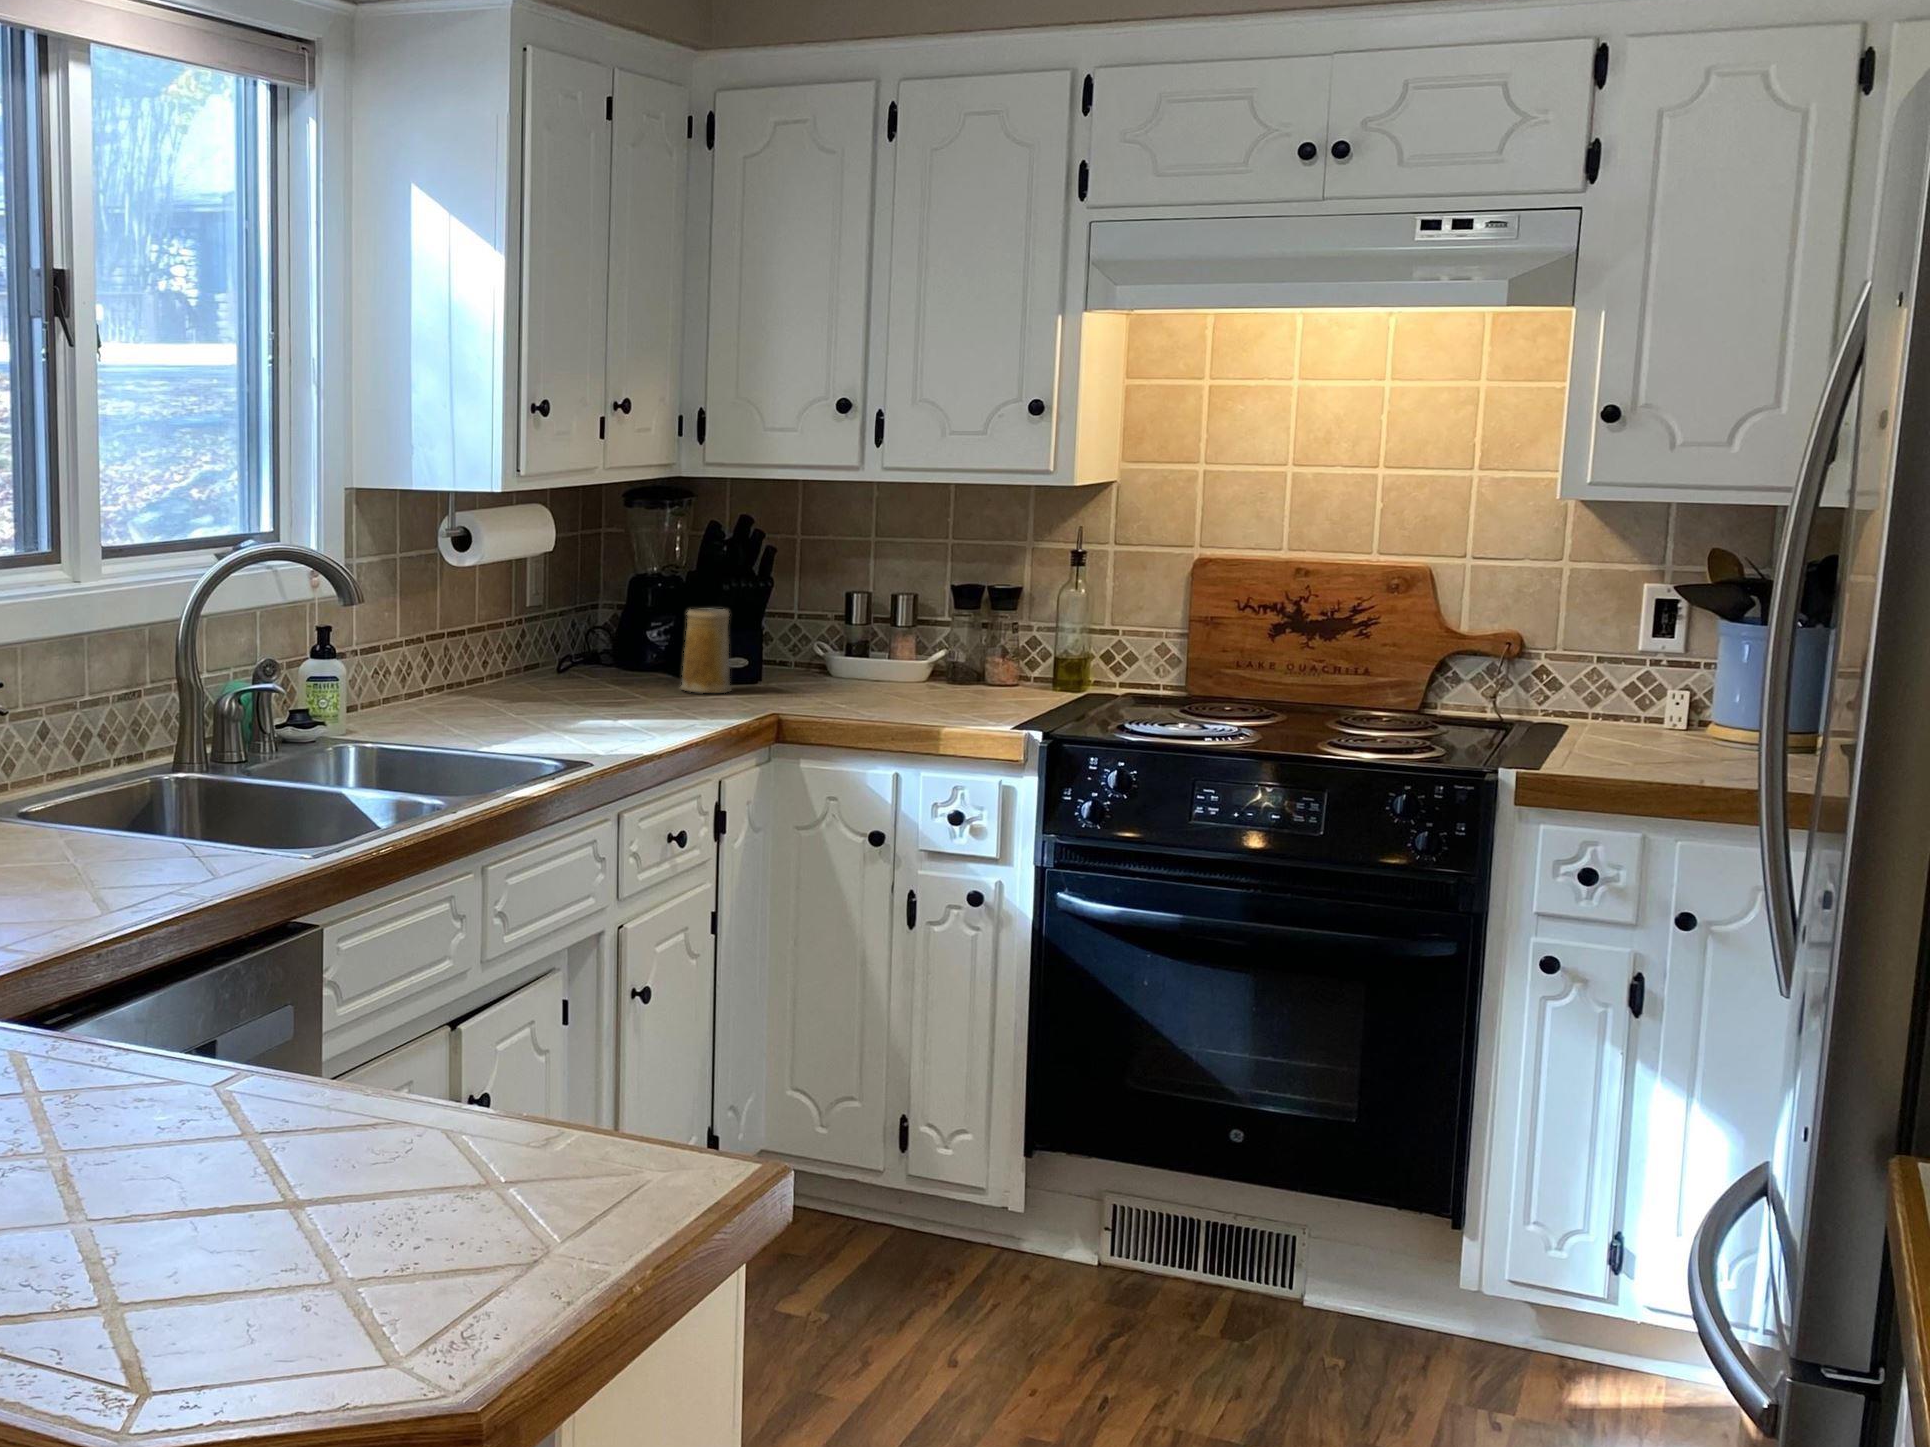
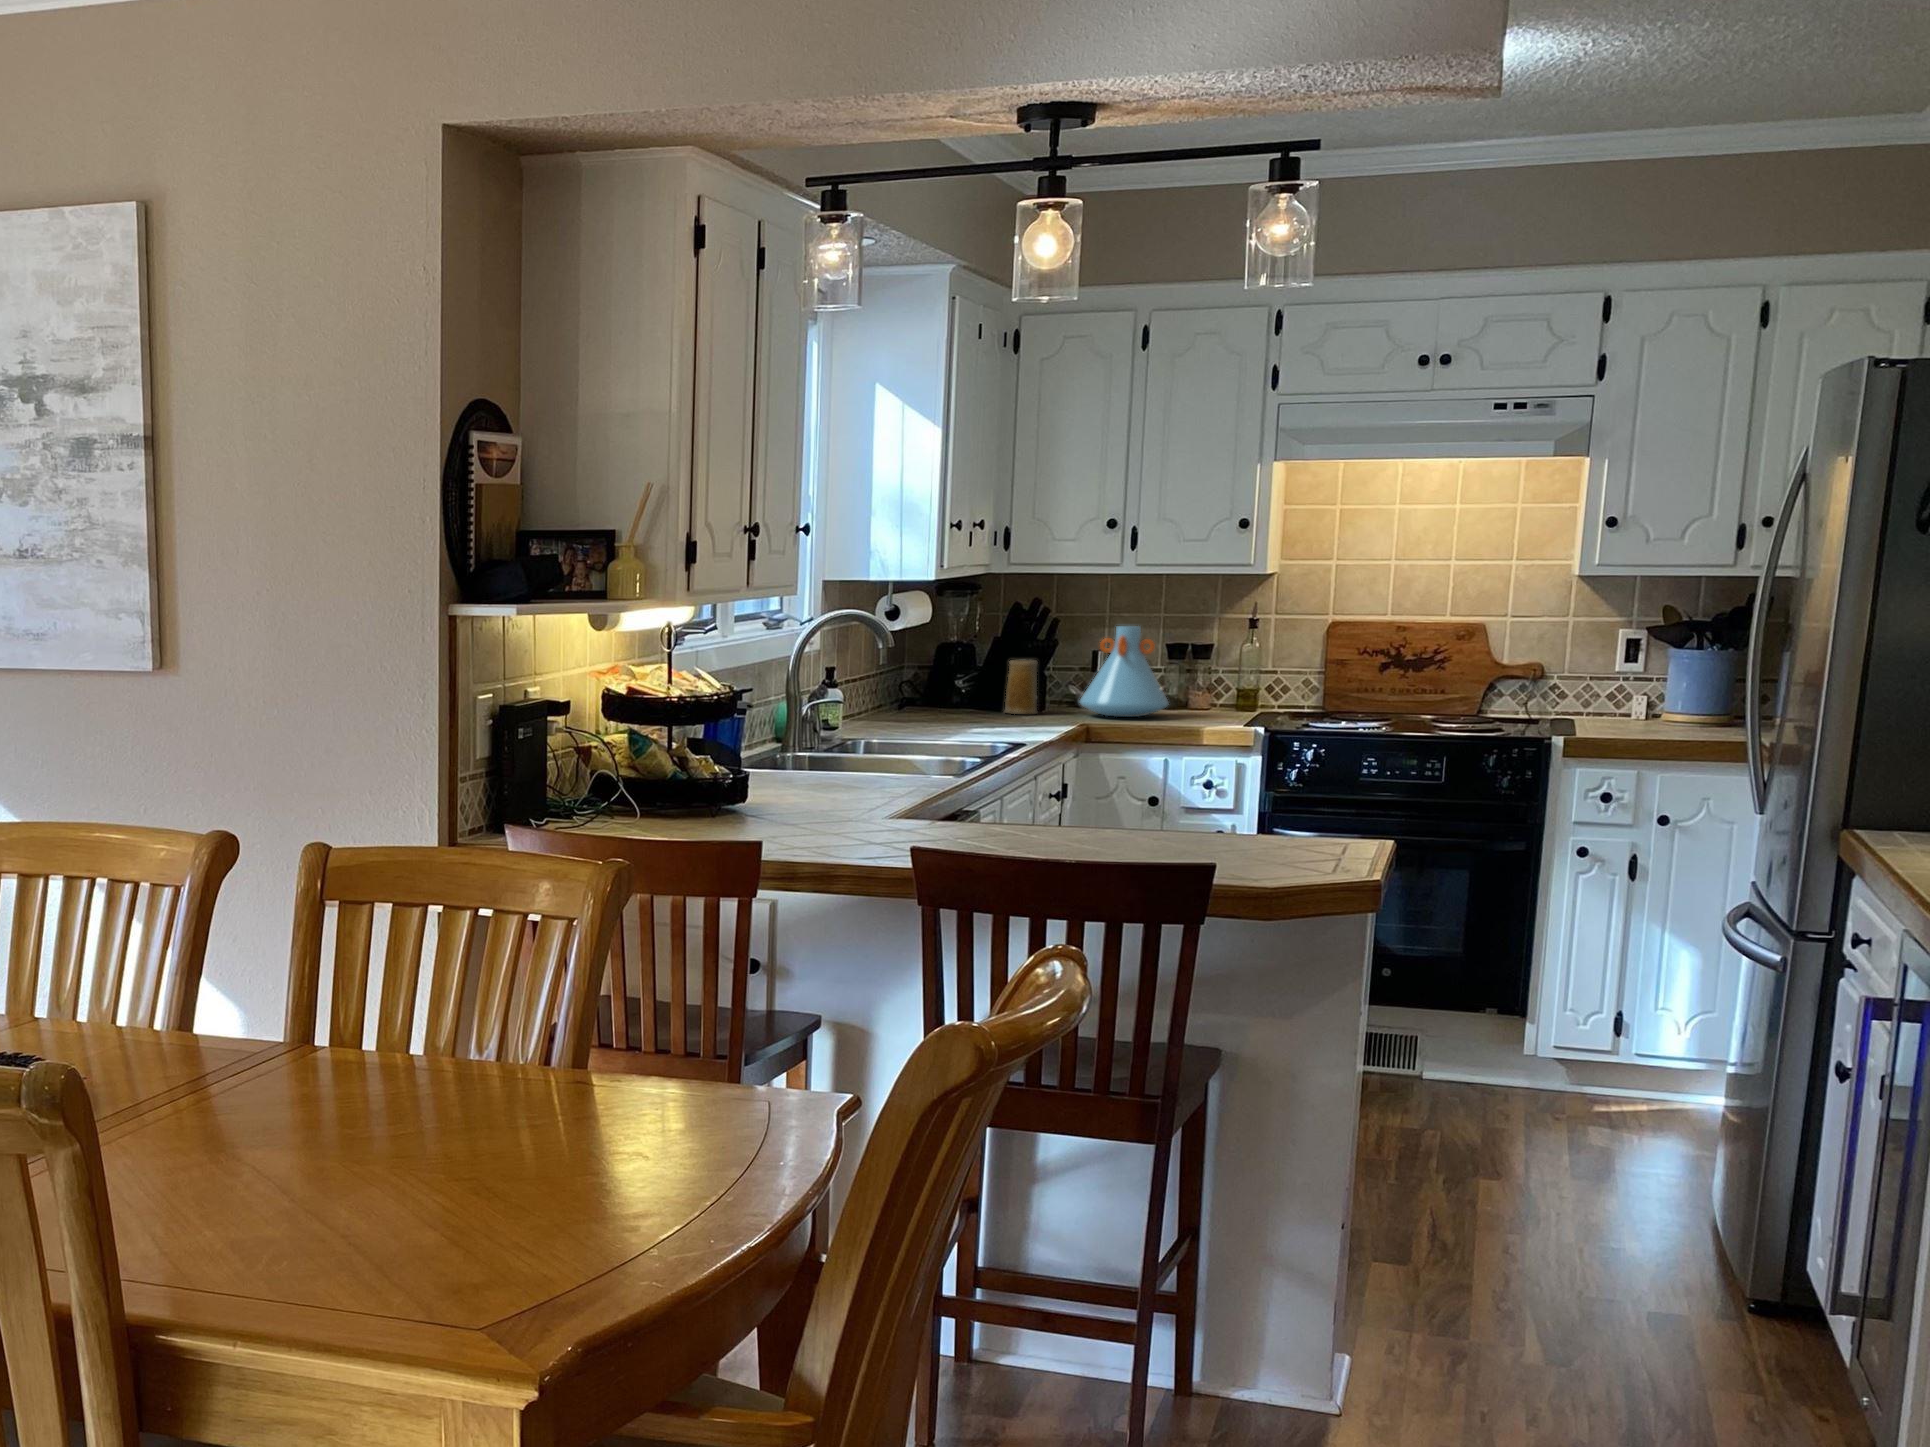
vase: none [786,562,920,703] -> present [1080,626,1168,717]

